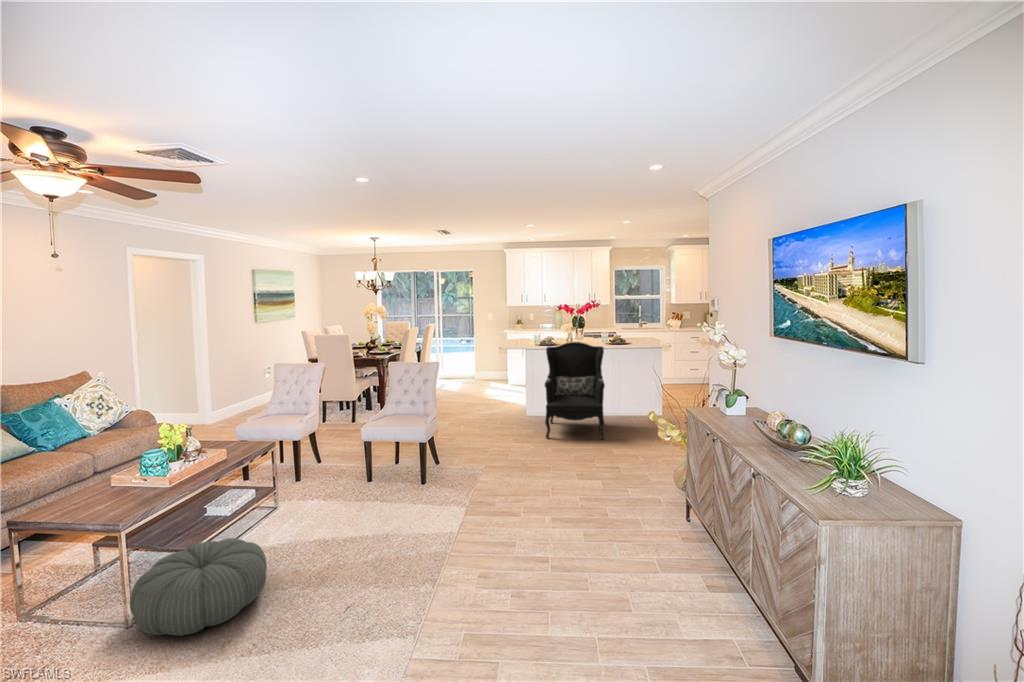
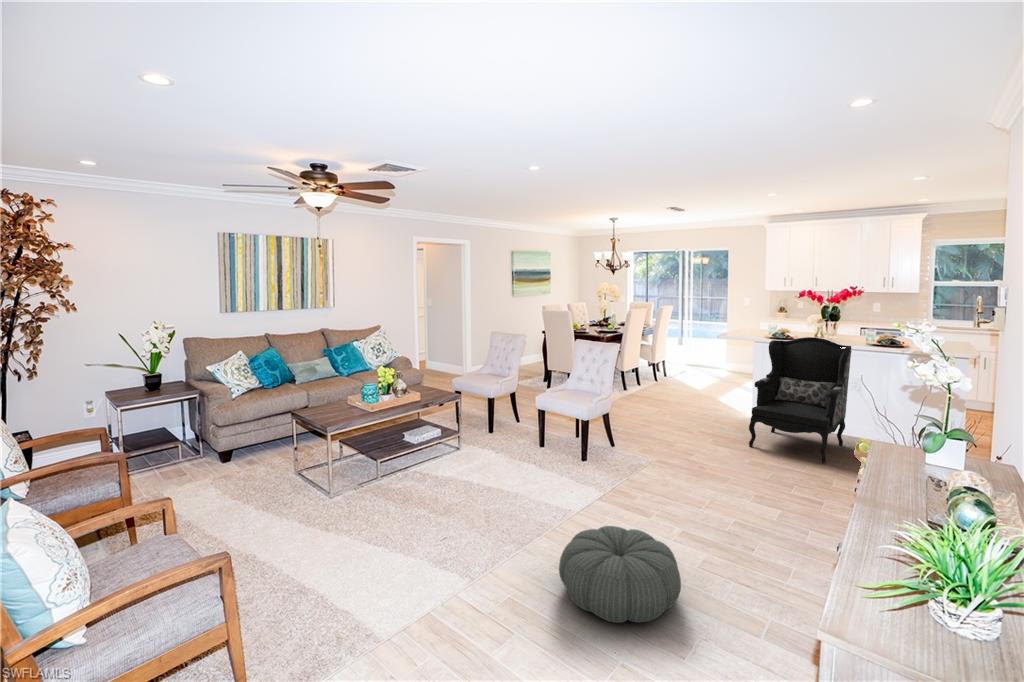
pouf: present [130,538,267,636] -> present [559,526,681,623]

